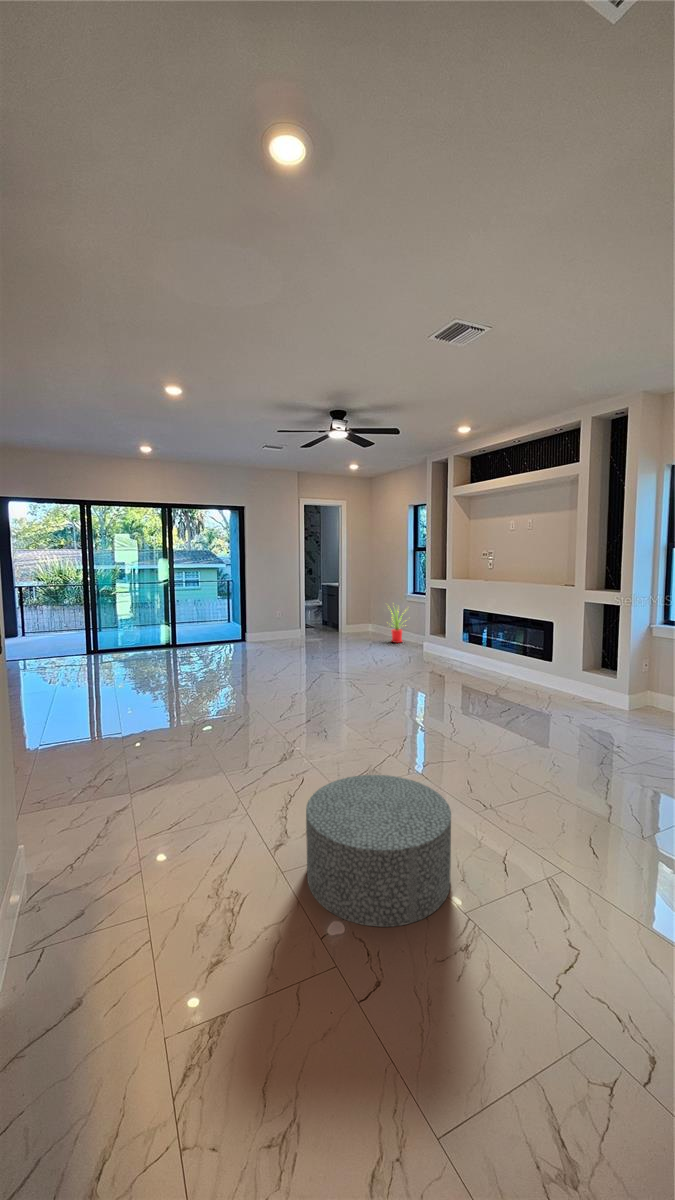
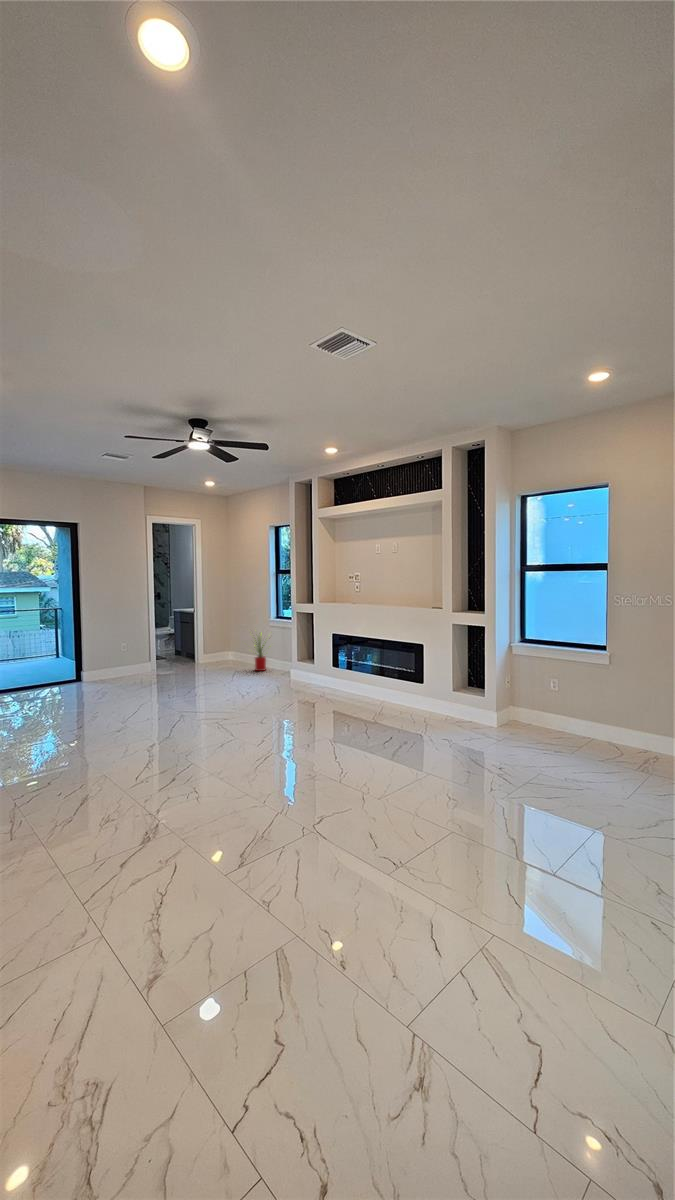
ottoman: present [306,775,451,927] -> none [195,854,384,1090]

